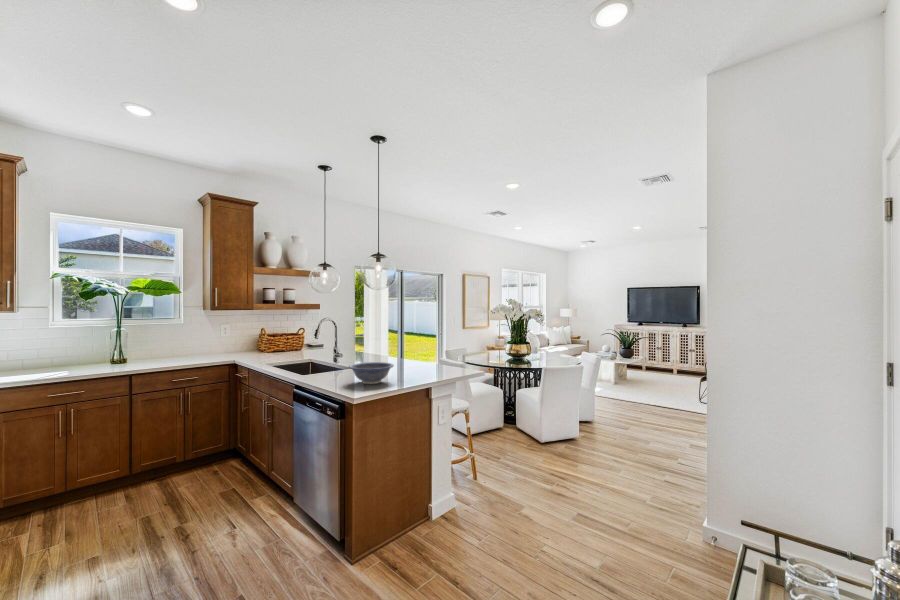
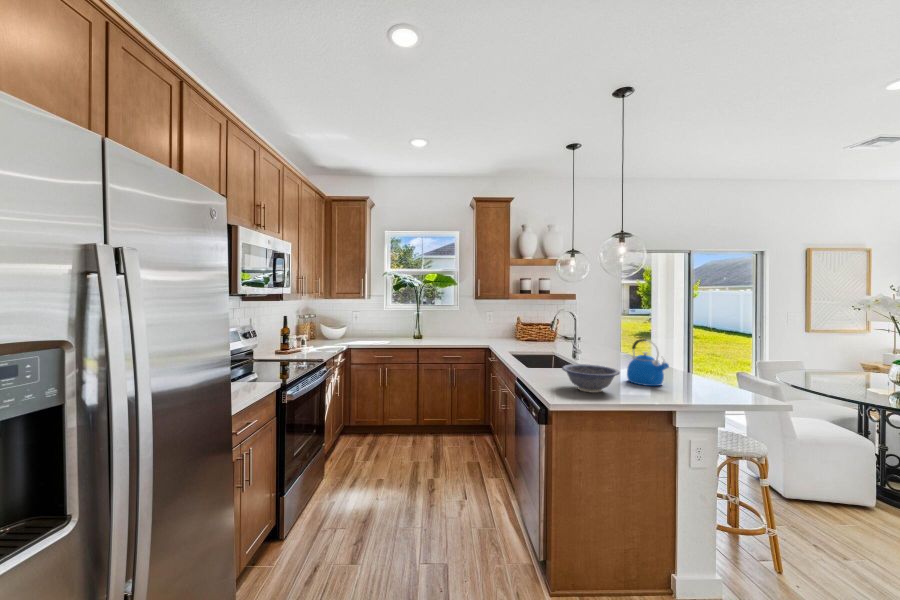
kettle: none [390,338,420,373] -> present [627,339,669,386]

